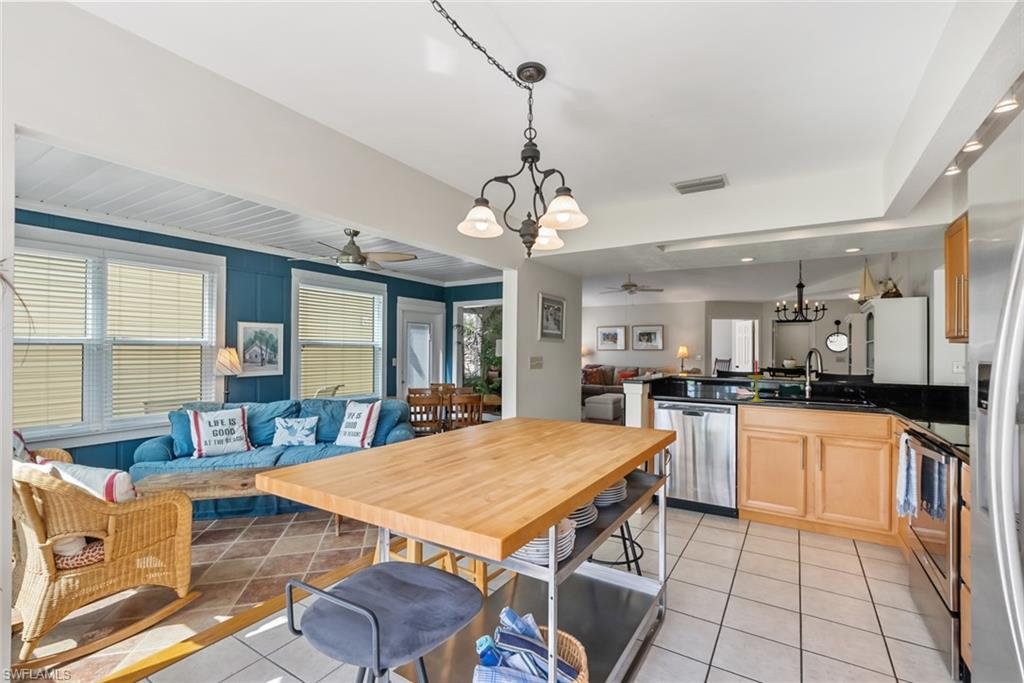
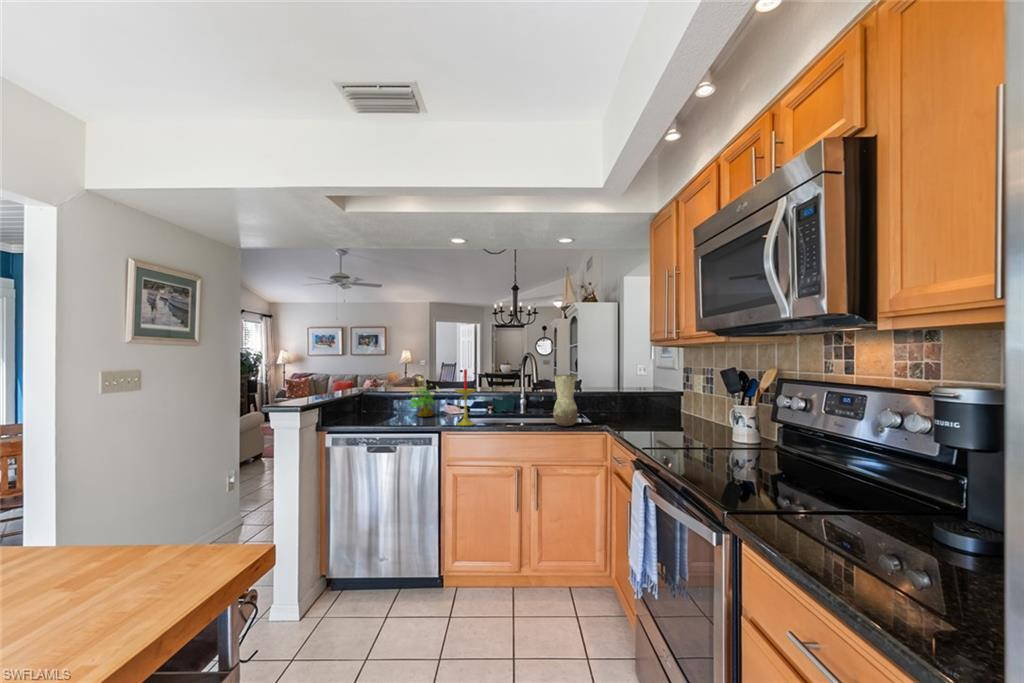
potted plant: none [708,362,734,395] -> present [410,377,440,416]
vase: none [836,367,861,408] -> present [553,375,578,426]

